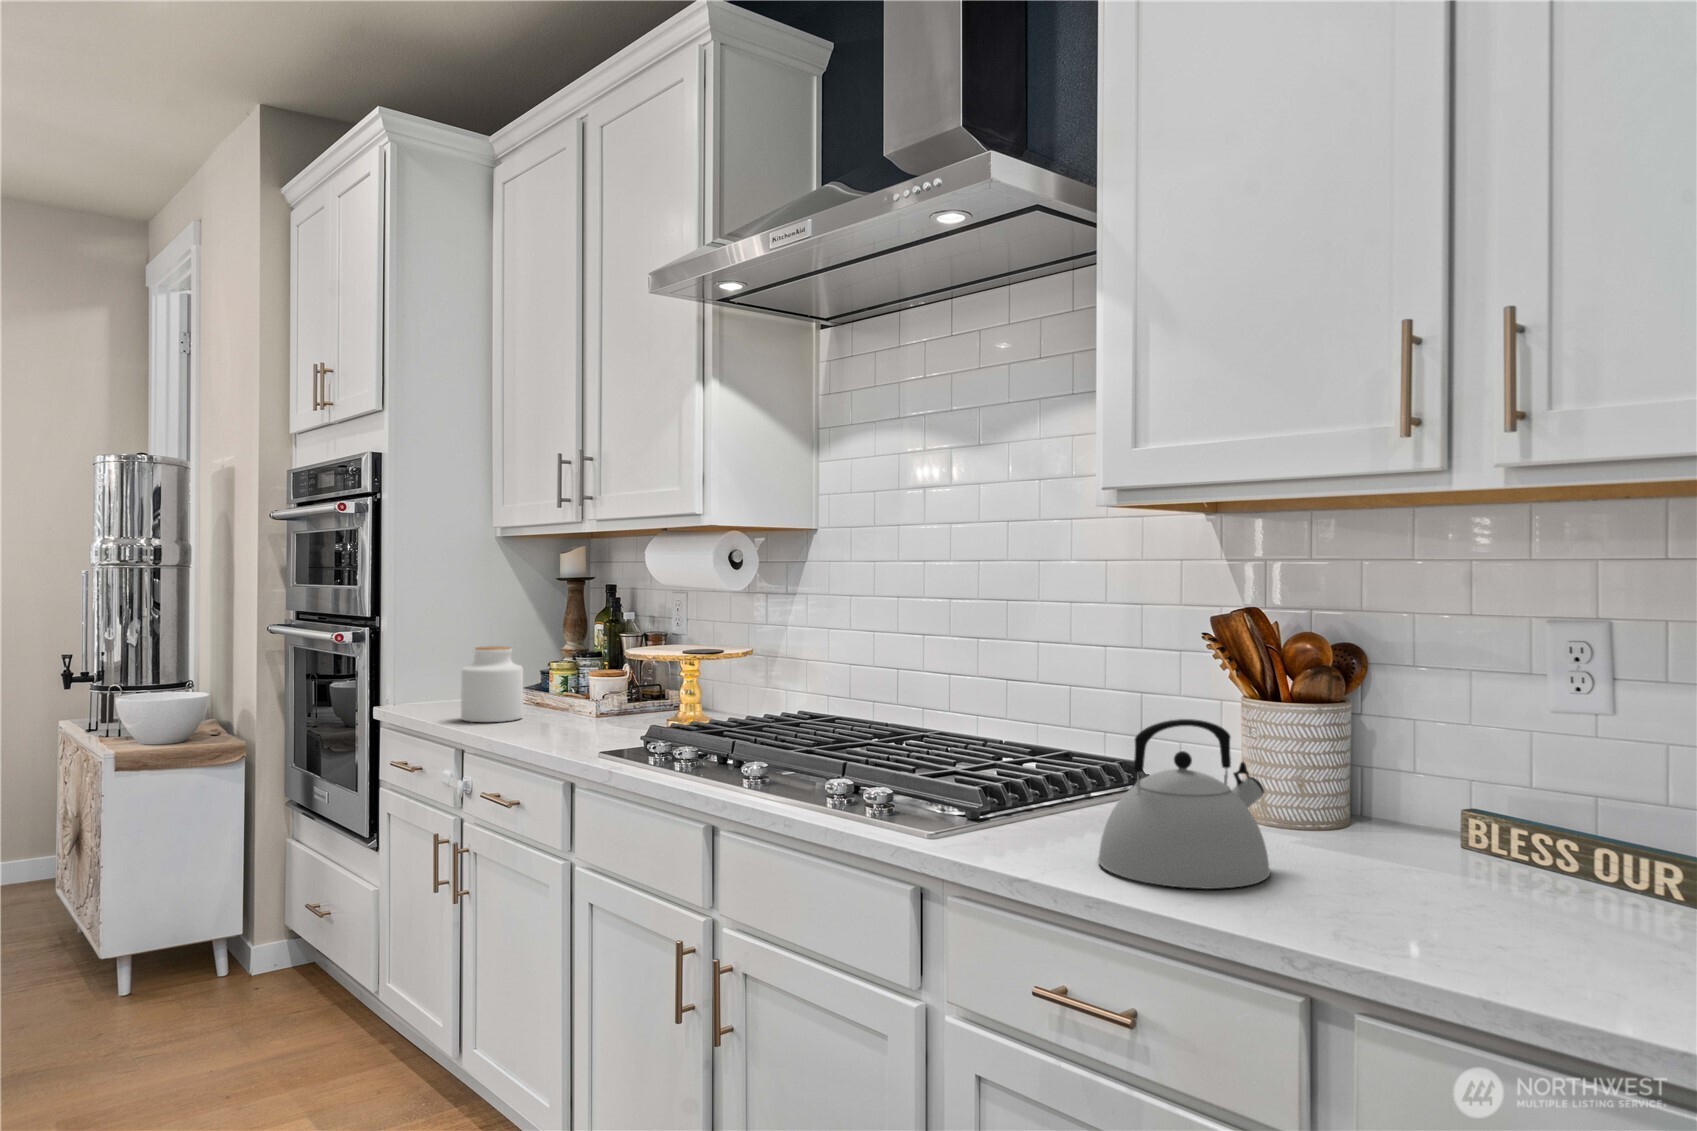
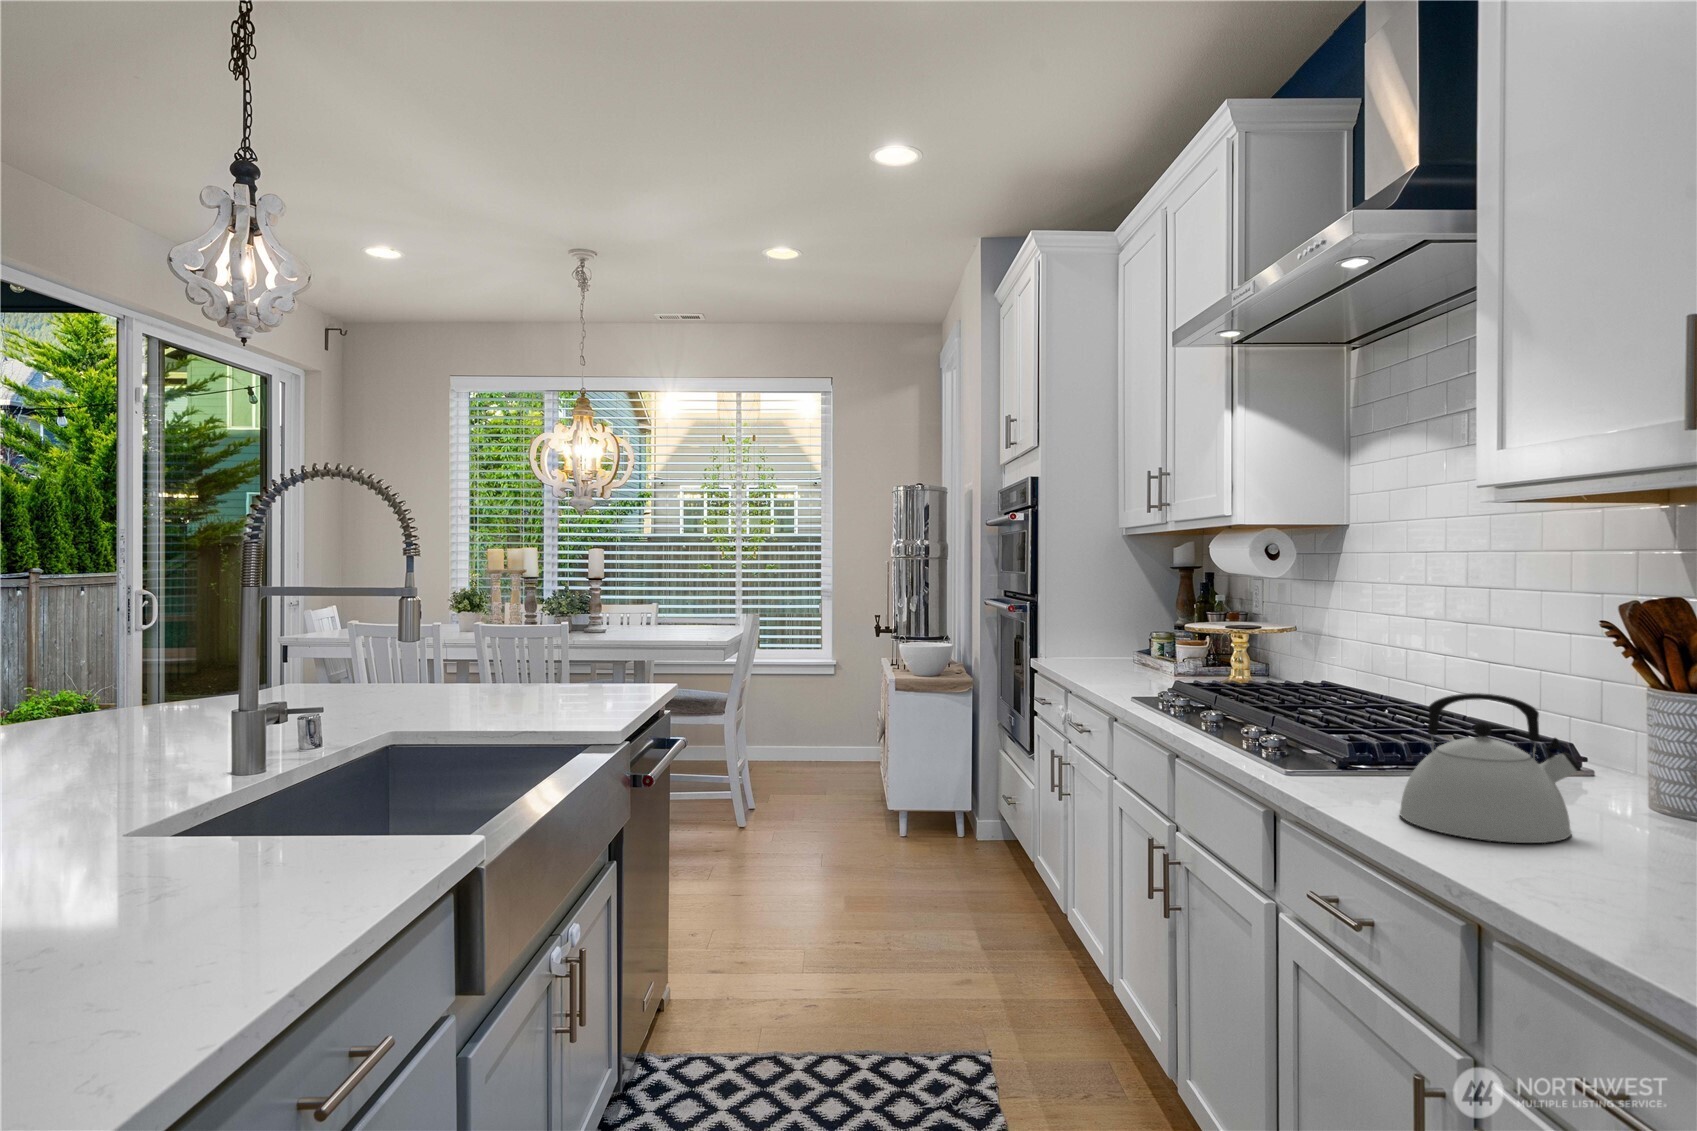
jar: present [461,646,523,722] -> none [1075,618,1120,674]

